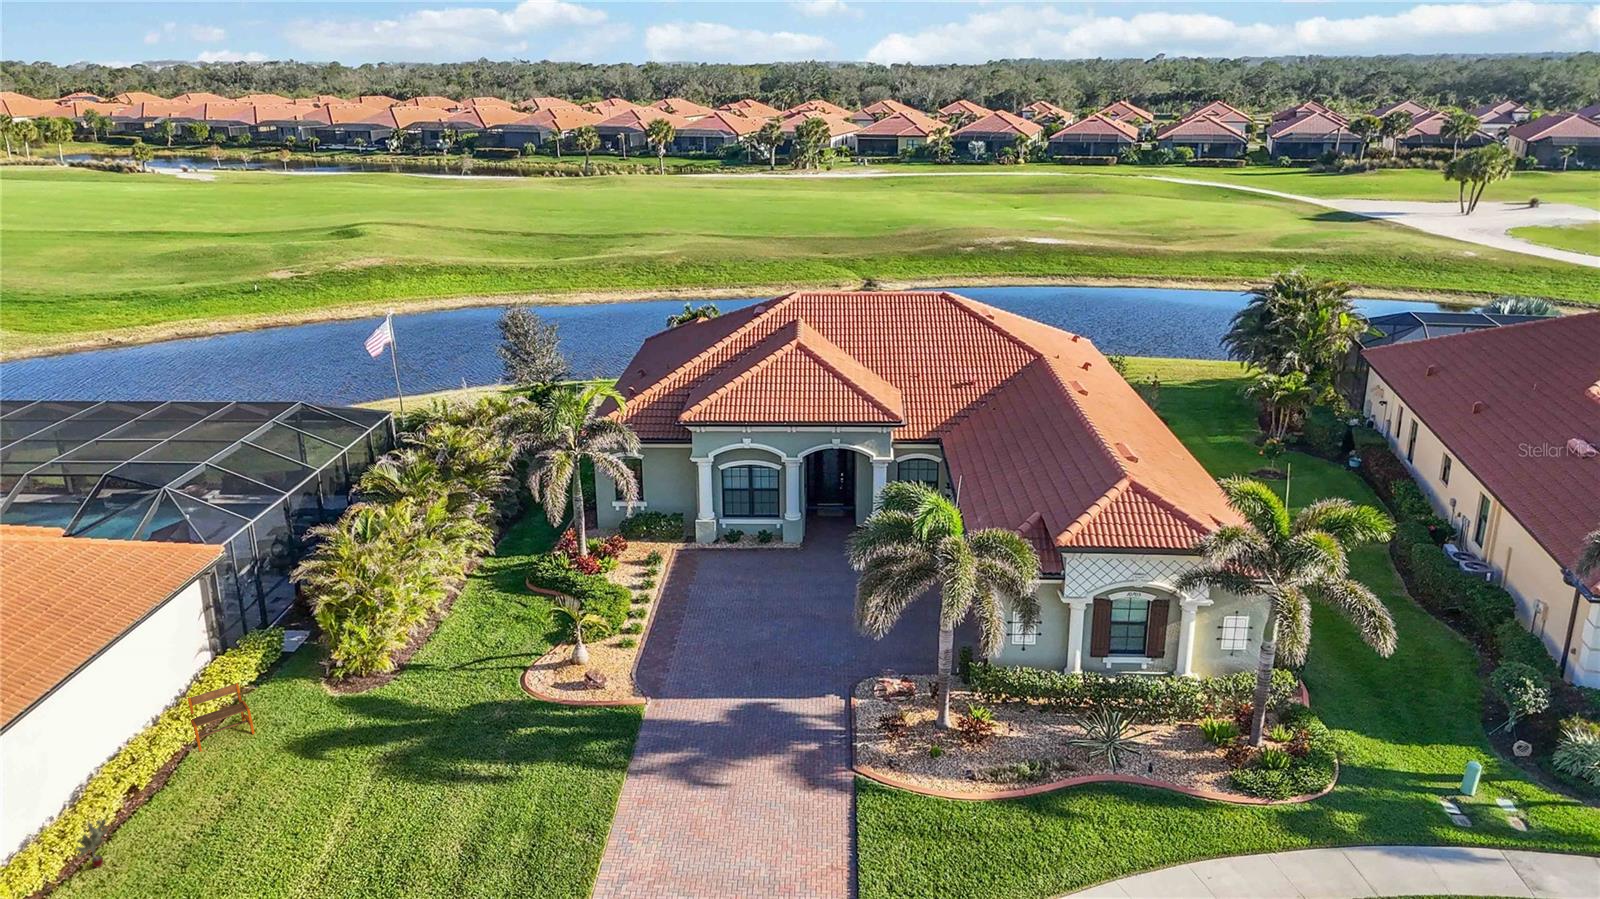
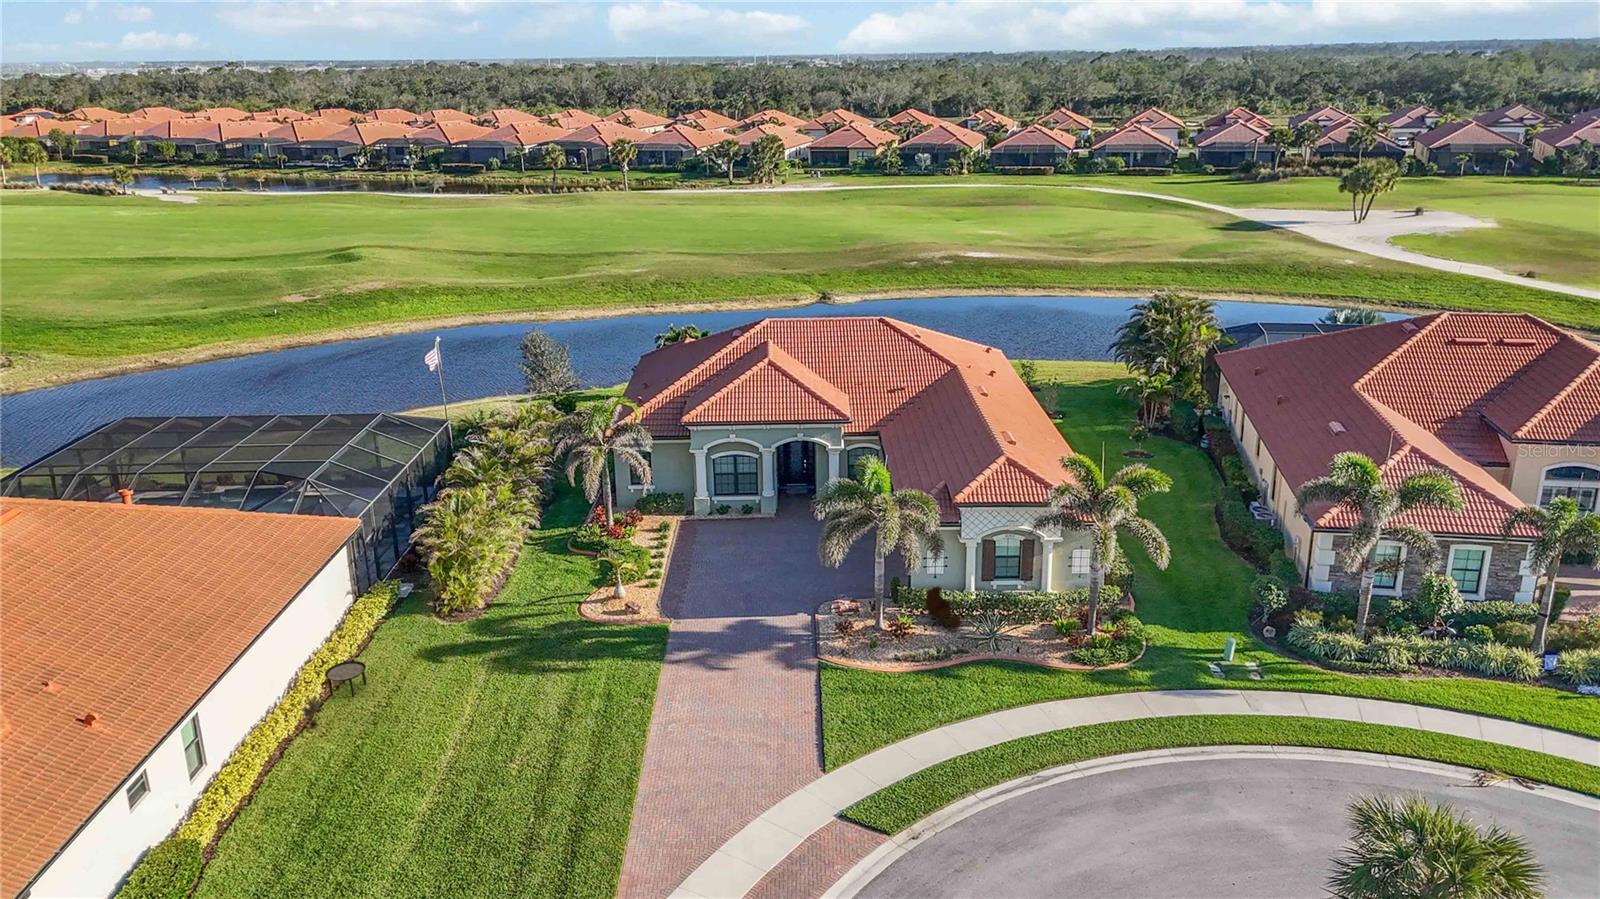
lounge chair: none [1011,664,1063,731] -> present [926,586,962,628]
bench: present [188,683,255,752] -> none [349,614,394,661]
round table: none [132,757,198,814] -> present [325,661,366,697]

